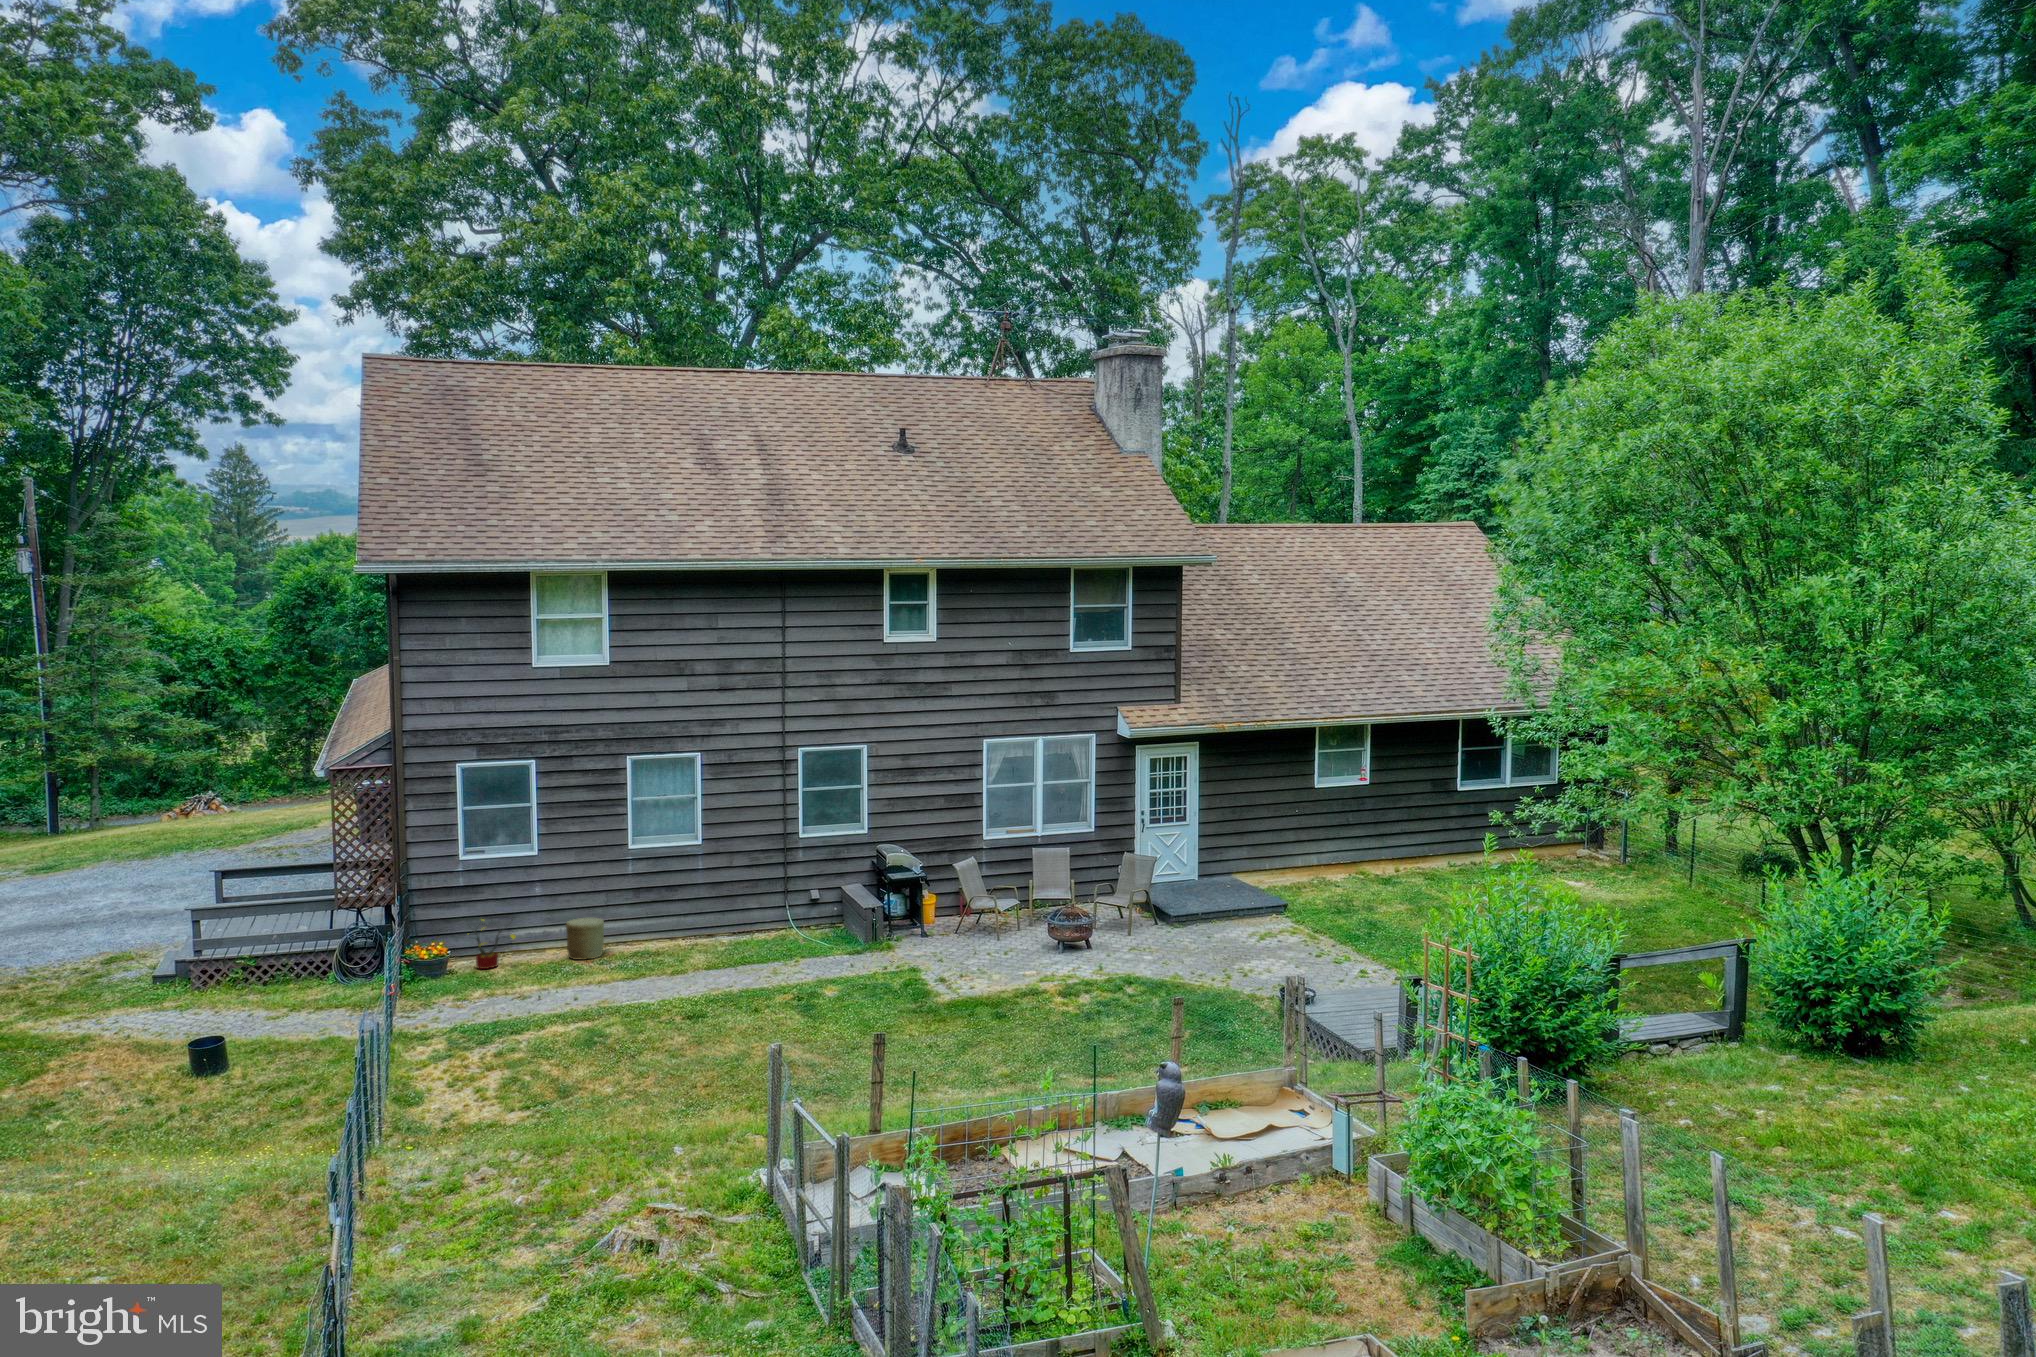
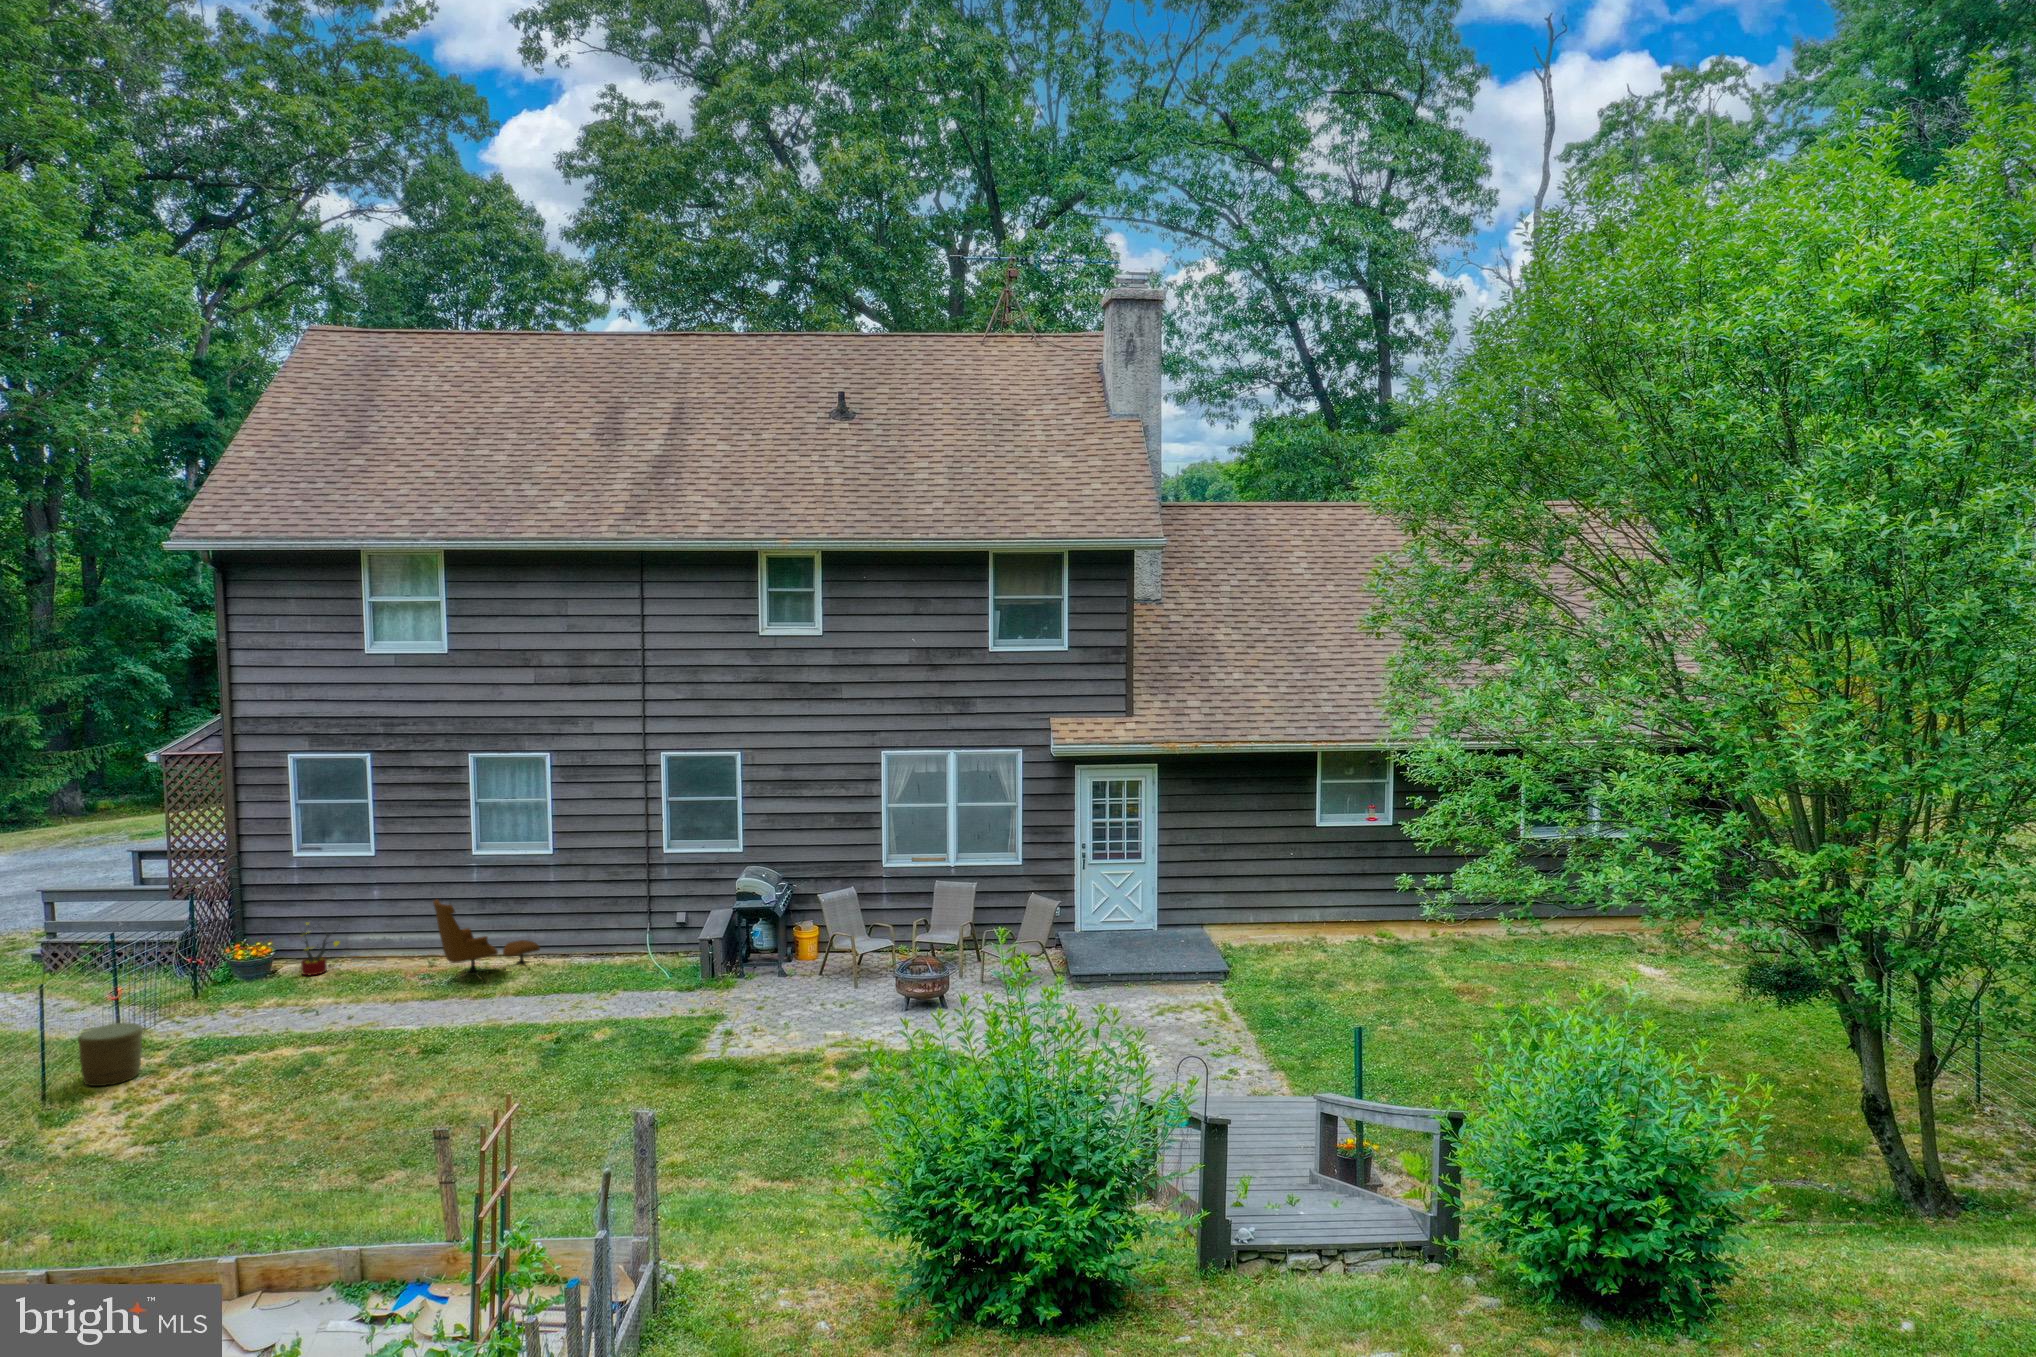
lounge chair: none [617,886,697,962] -> present [433,899,540,981]
woven basket: present [566,918,604,960] -> present [78,1023,143,1086]

